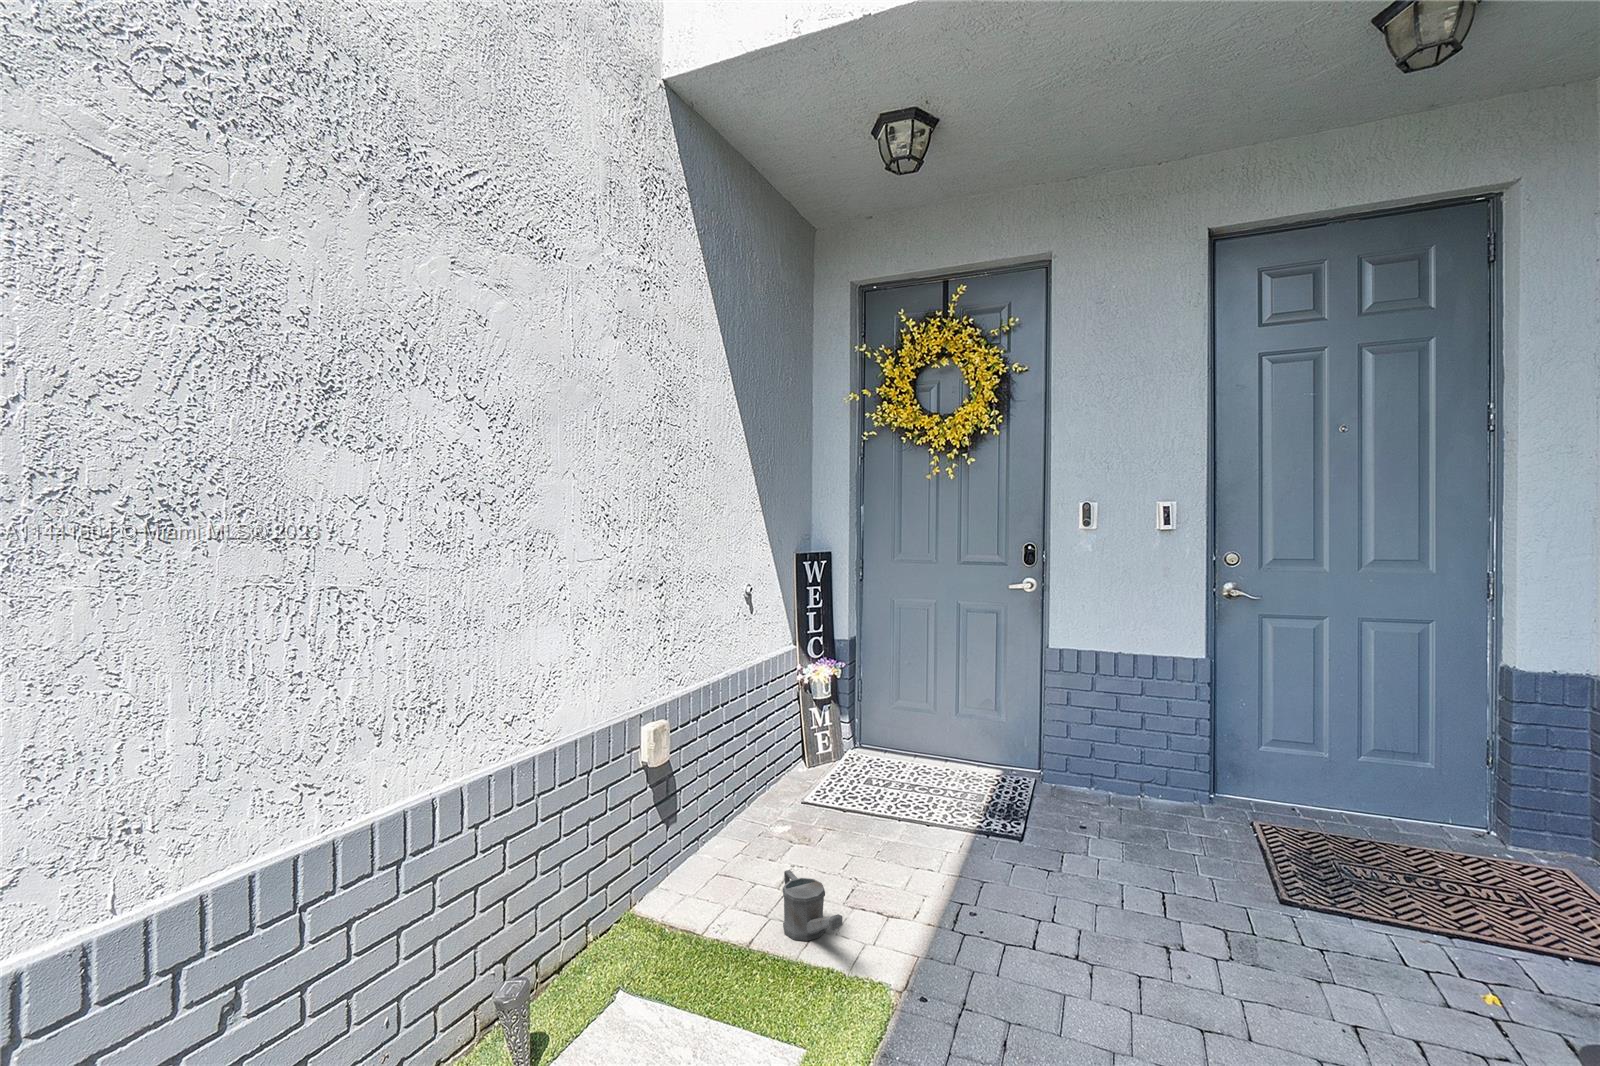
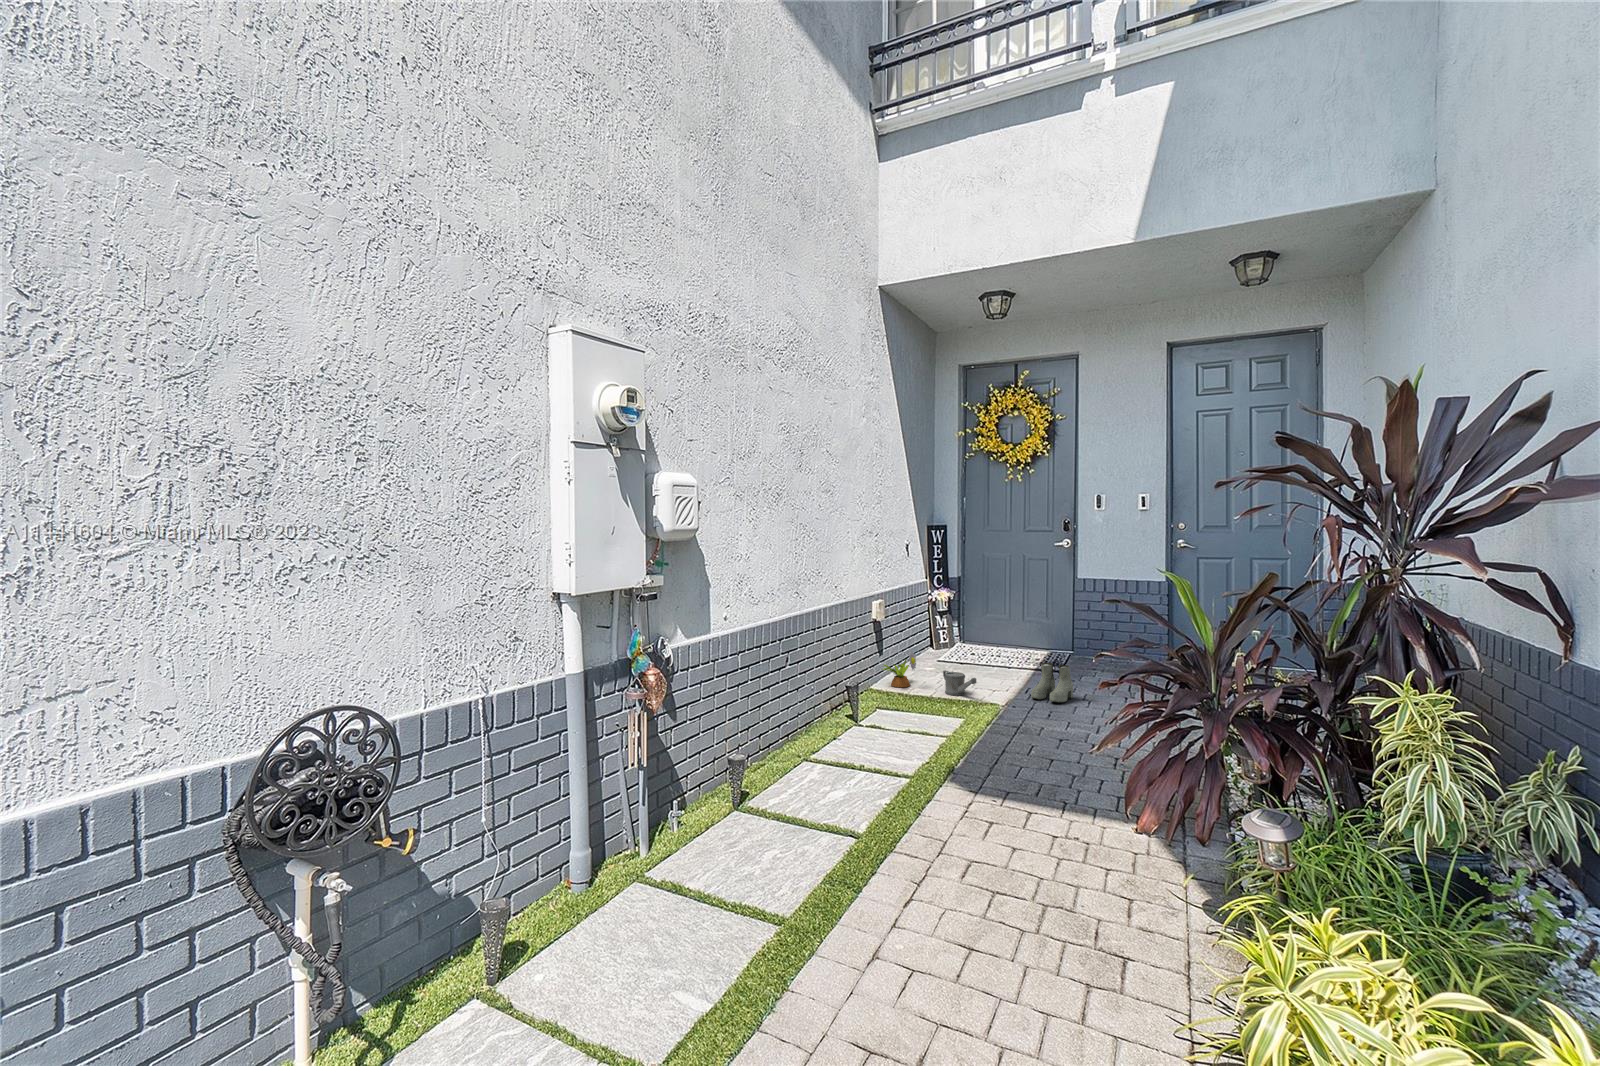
decorative plant: none [656,827,732,908] -> present [883,652,916,687]
boots: none [964,862,1053,973] -> present [1031,663,1073,702]

